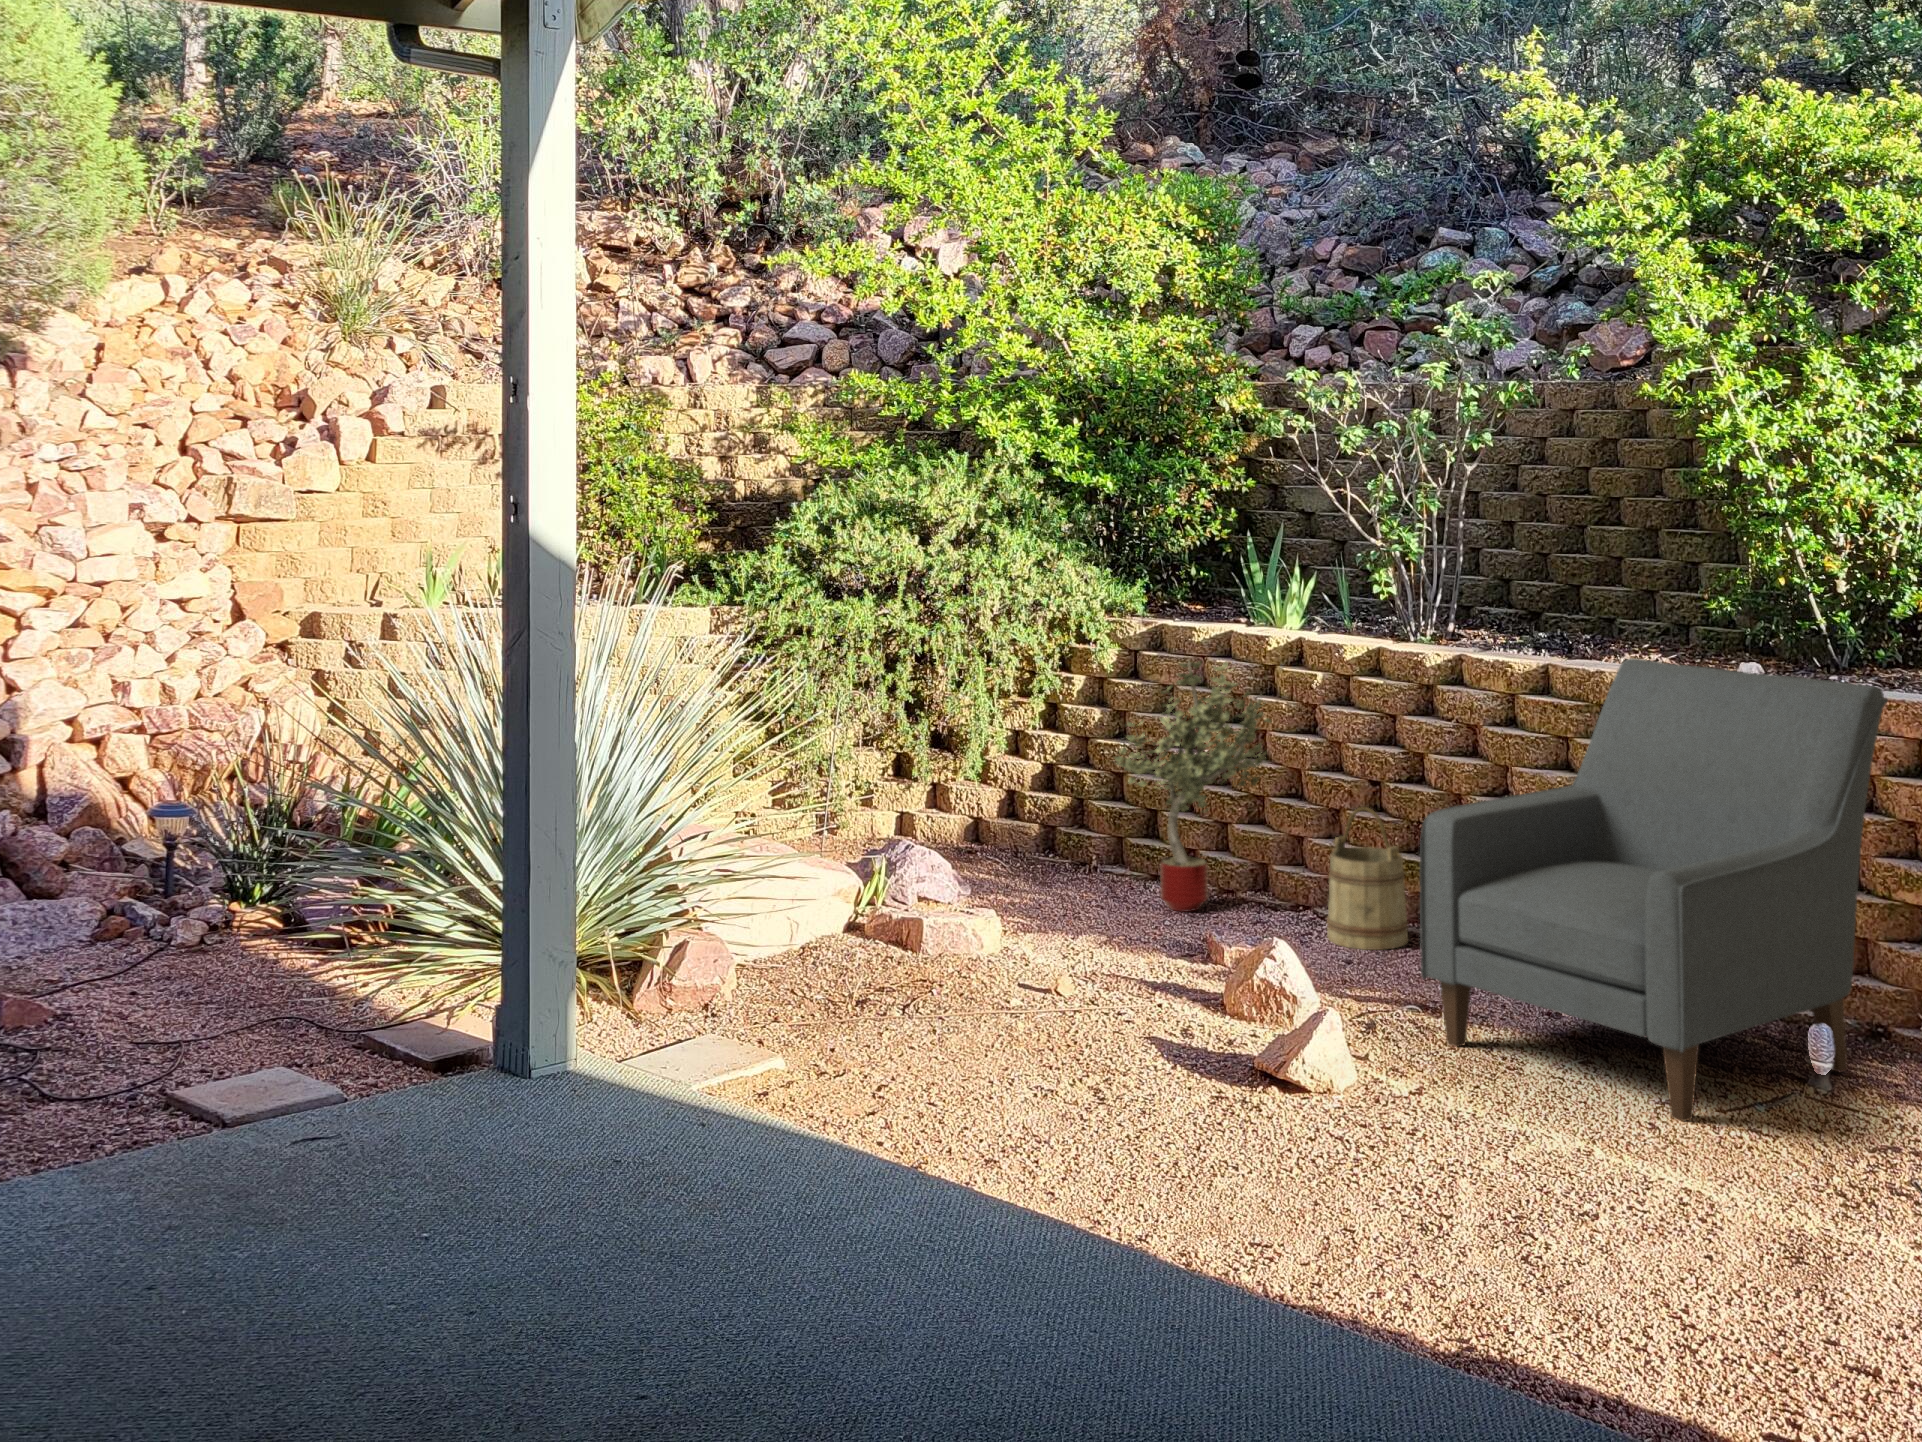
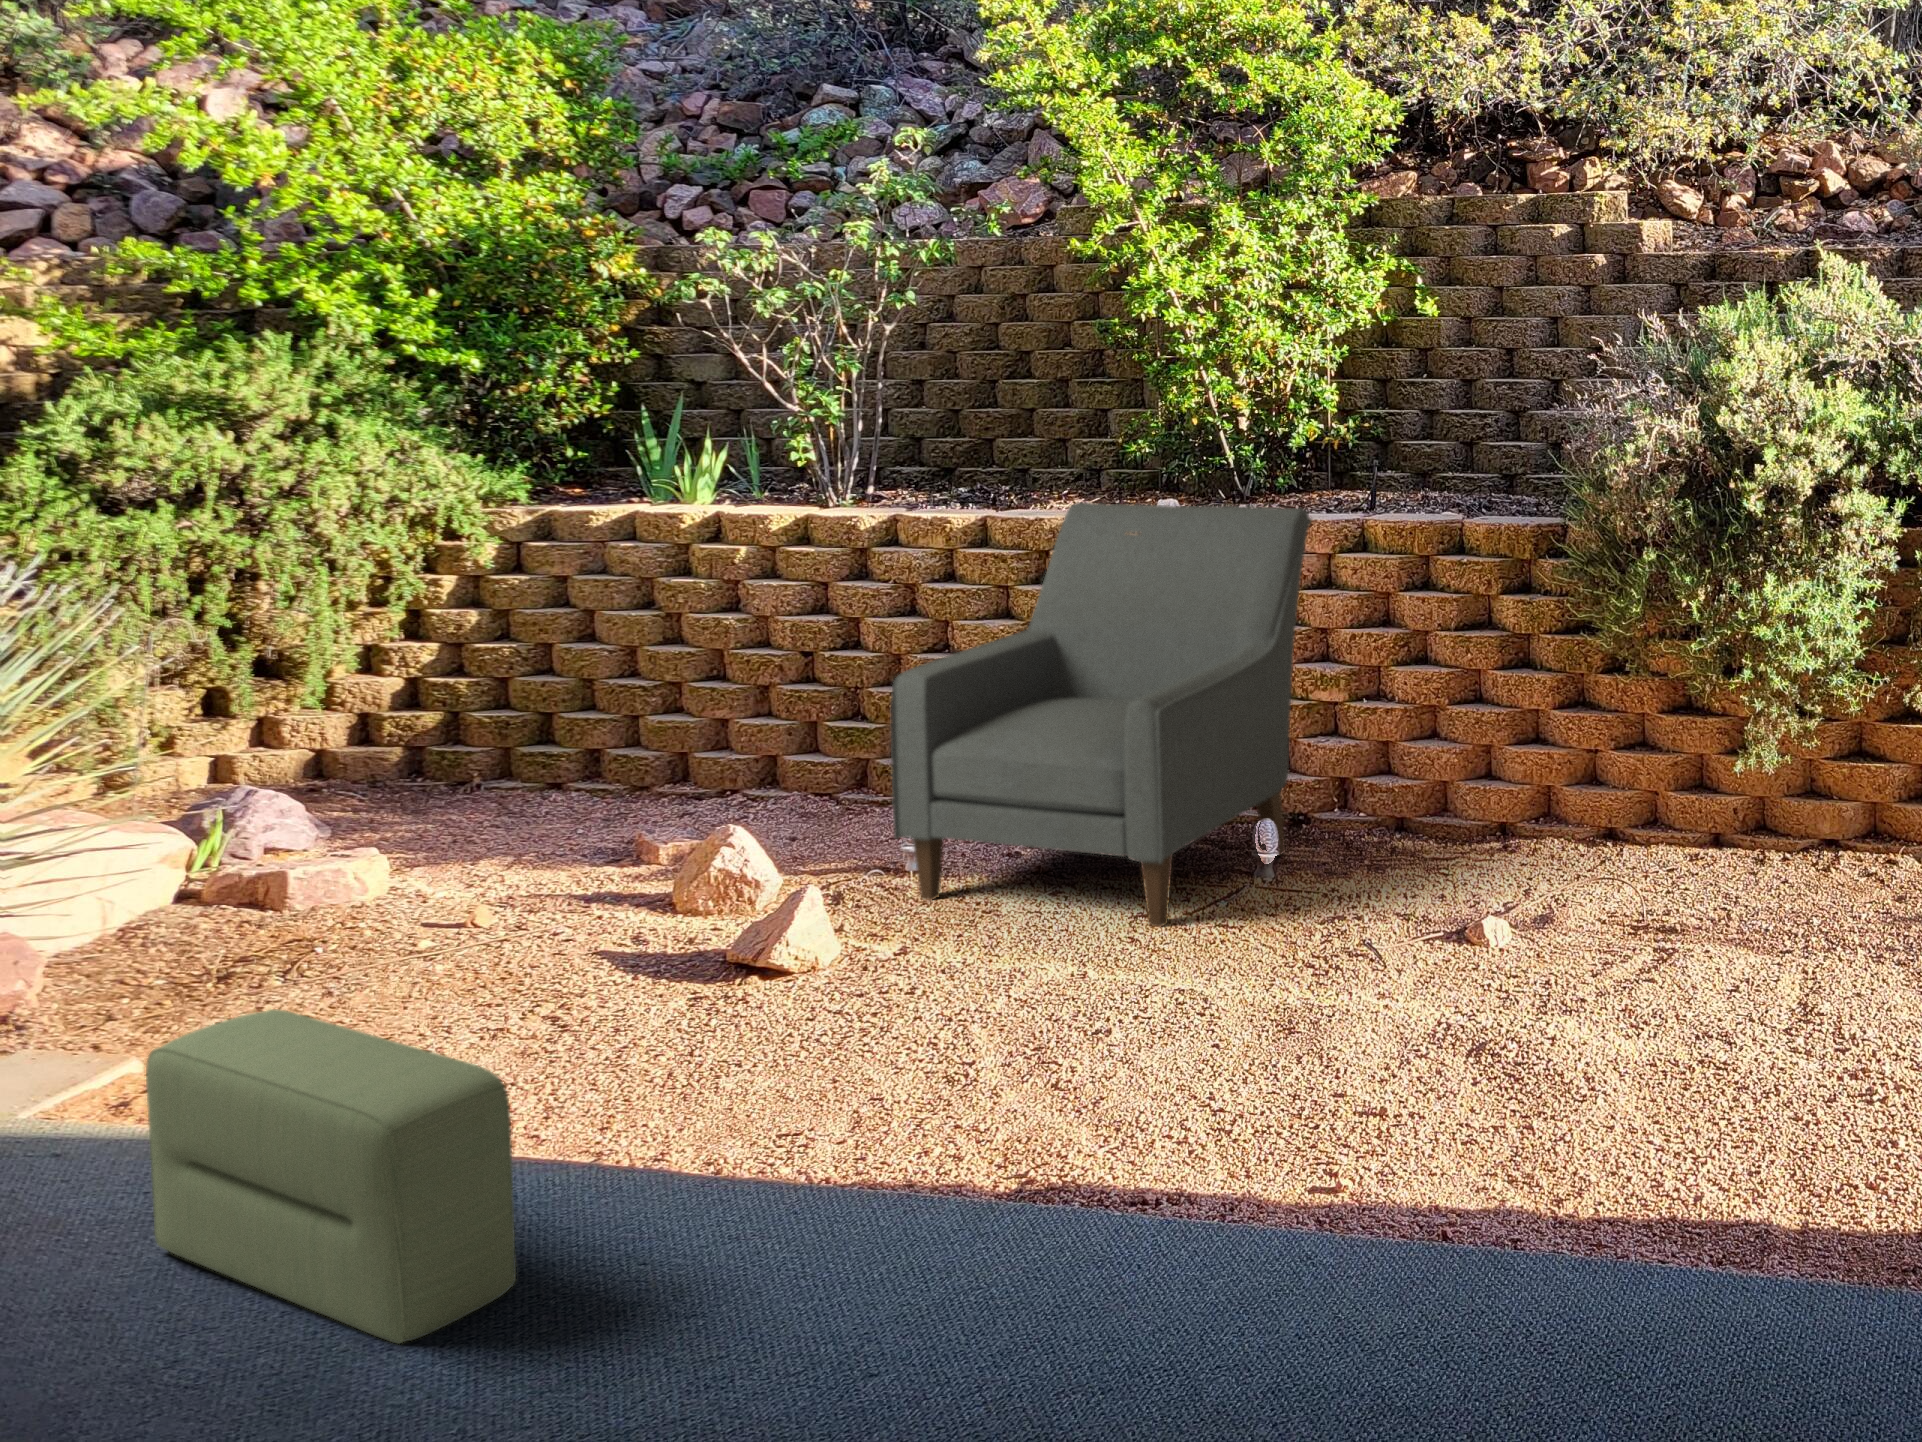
potted tree: present [1114,661,1271,912] -> none [503,542,697,816]
bucket: present [1327,807,1408,950] -> none [767,677,854,823]
pouf: none [758,1021,995,1326] -> present [146,1009,516,1344]

